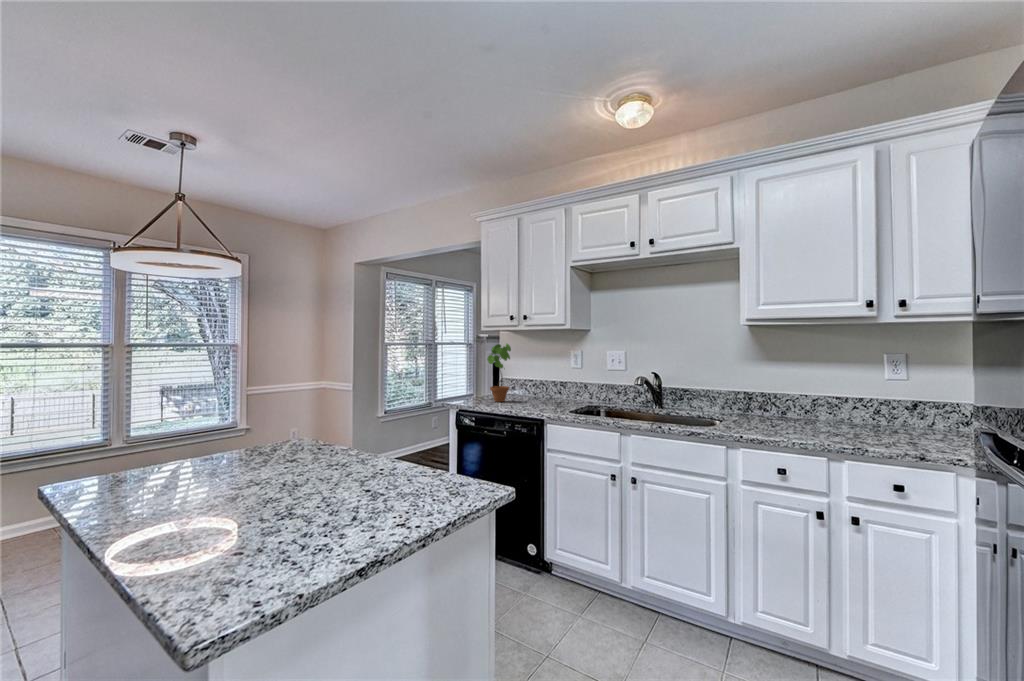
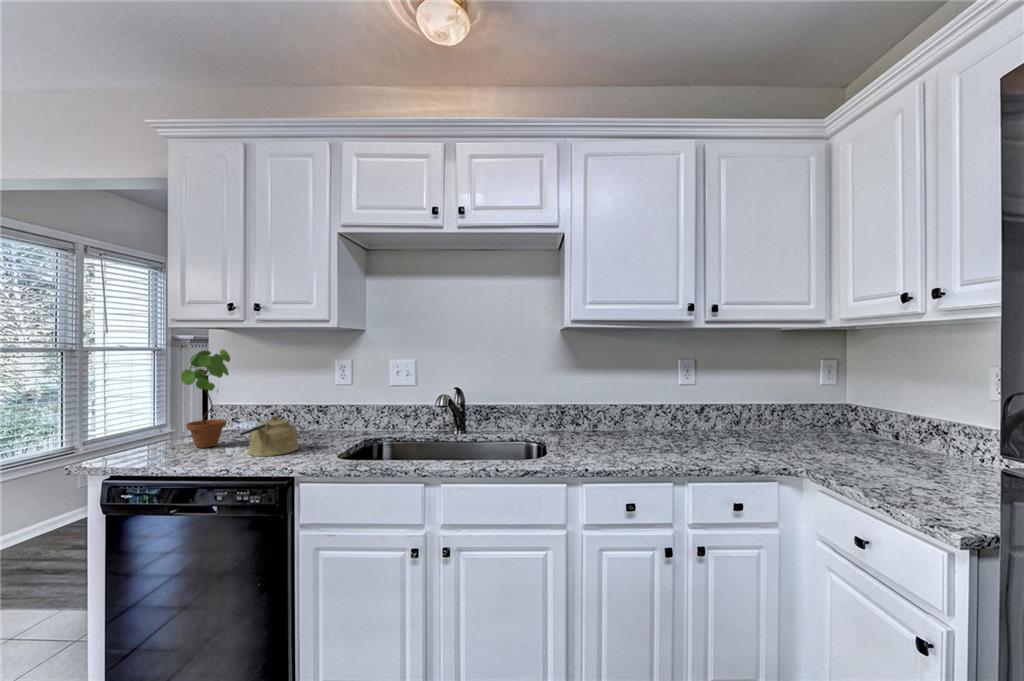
kettle: none [516,385,548,409] -> present [240,415,299,456]

